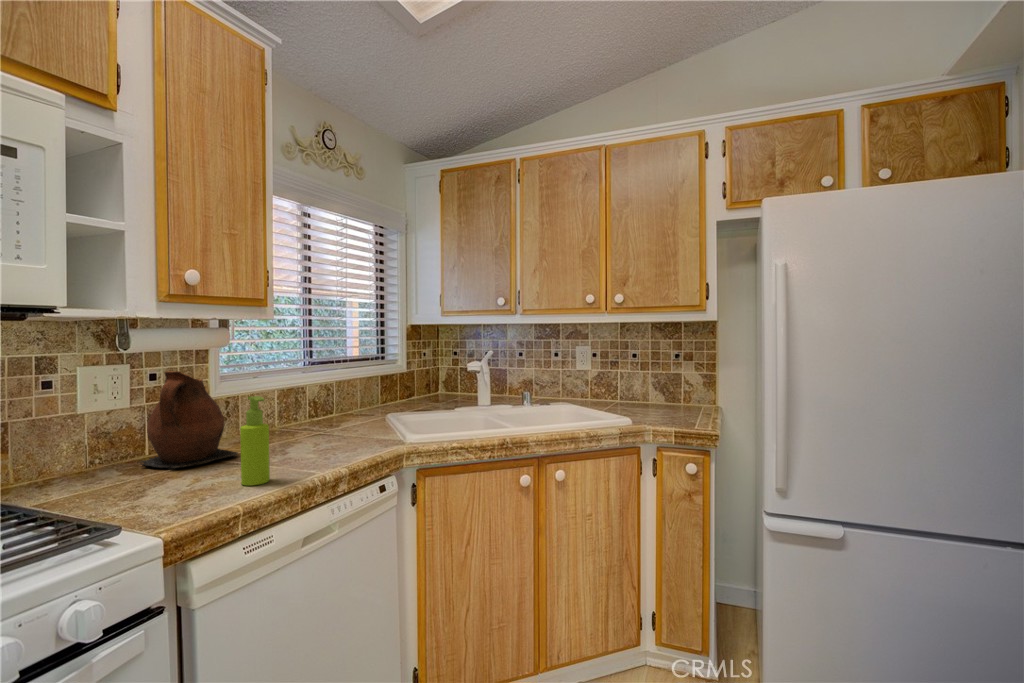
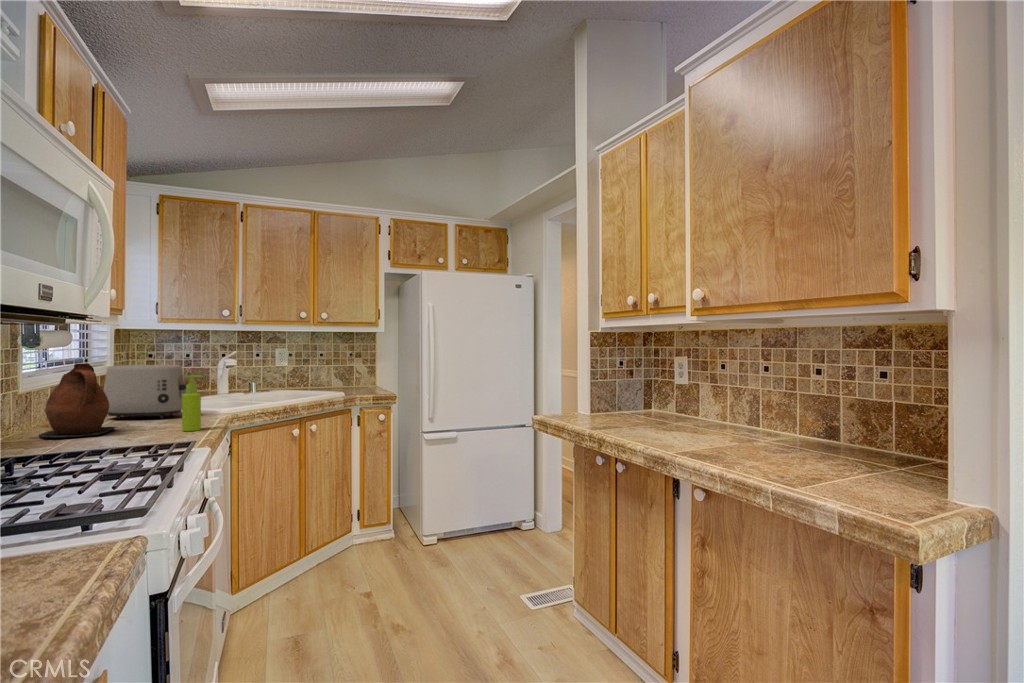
toaster: none [294,369,368,442] -> present [104,365,186,419]

